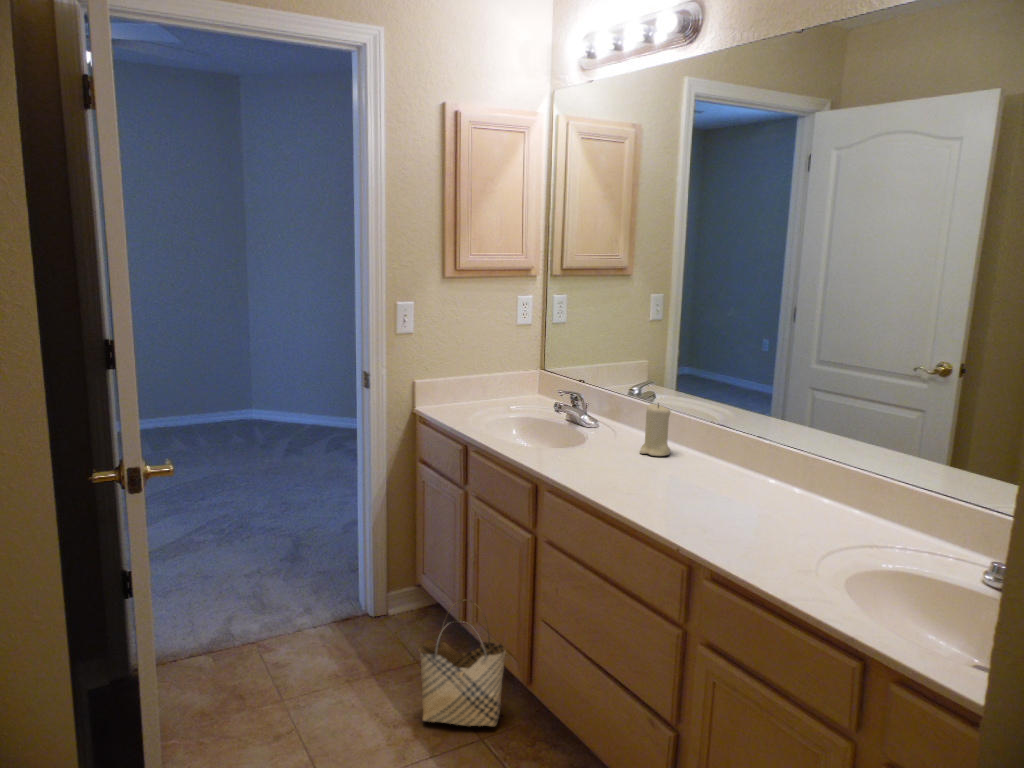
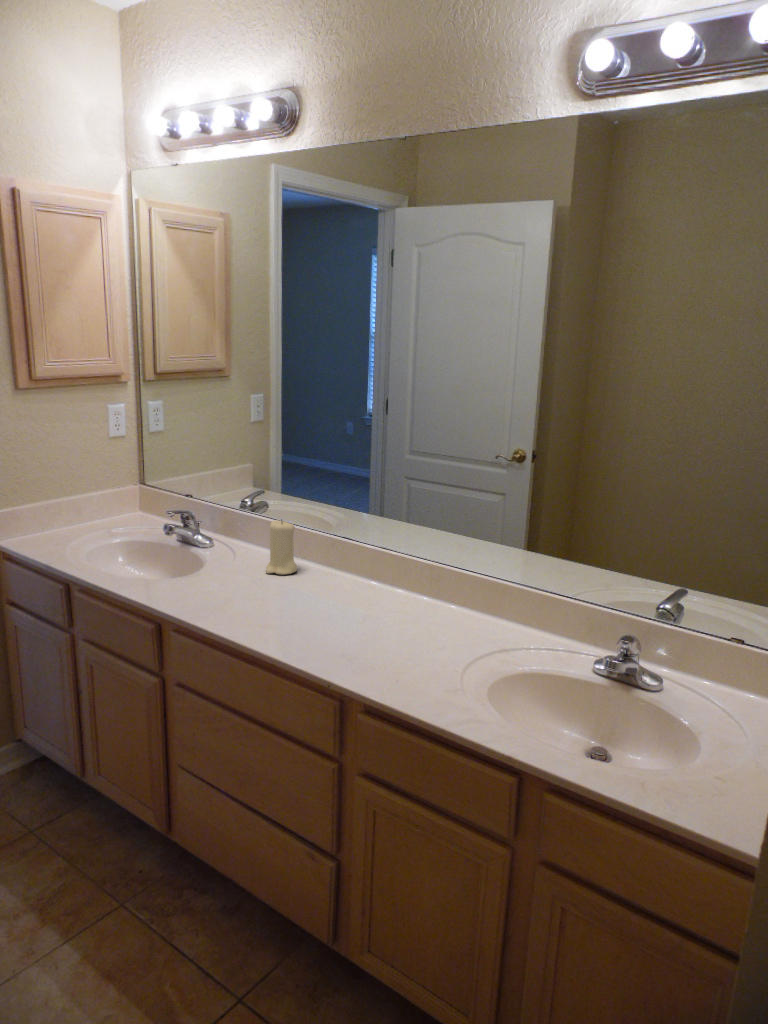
woven basket: present [419,599,506,726] -> none [31,759,138,907]

